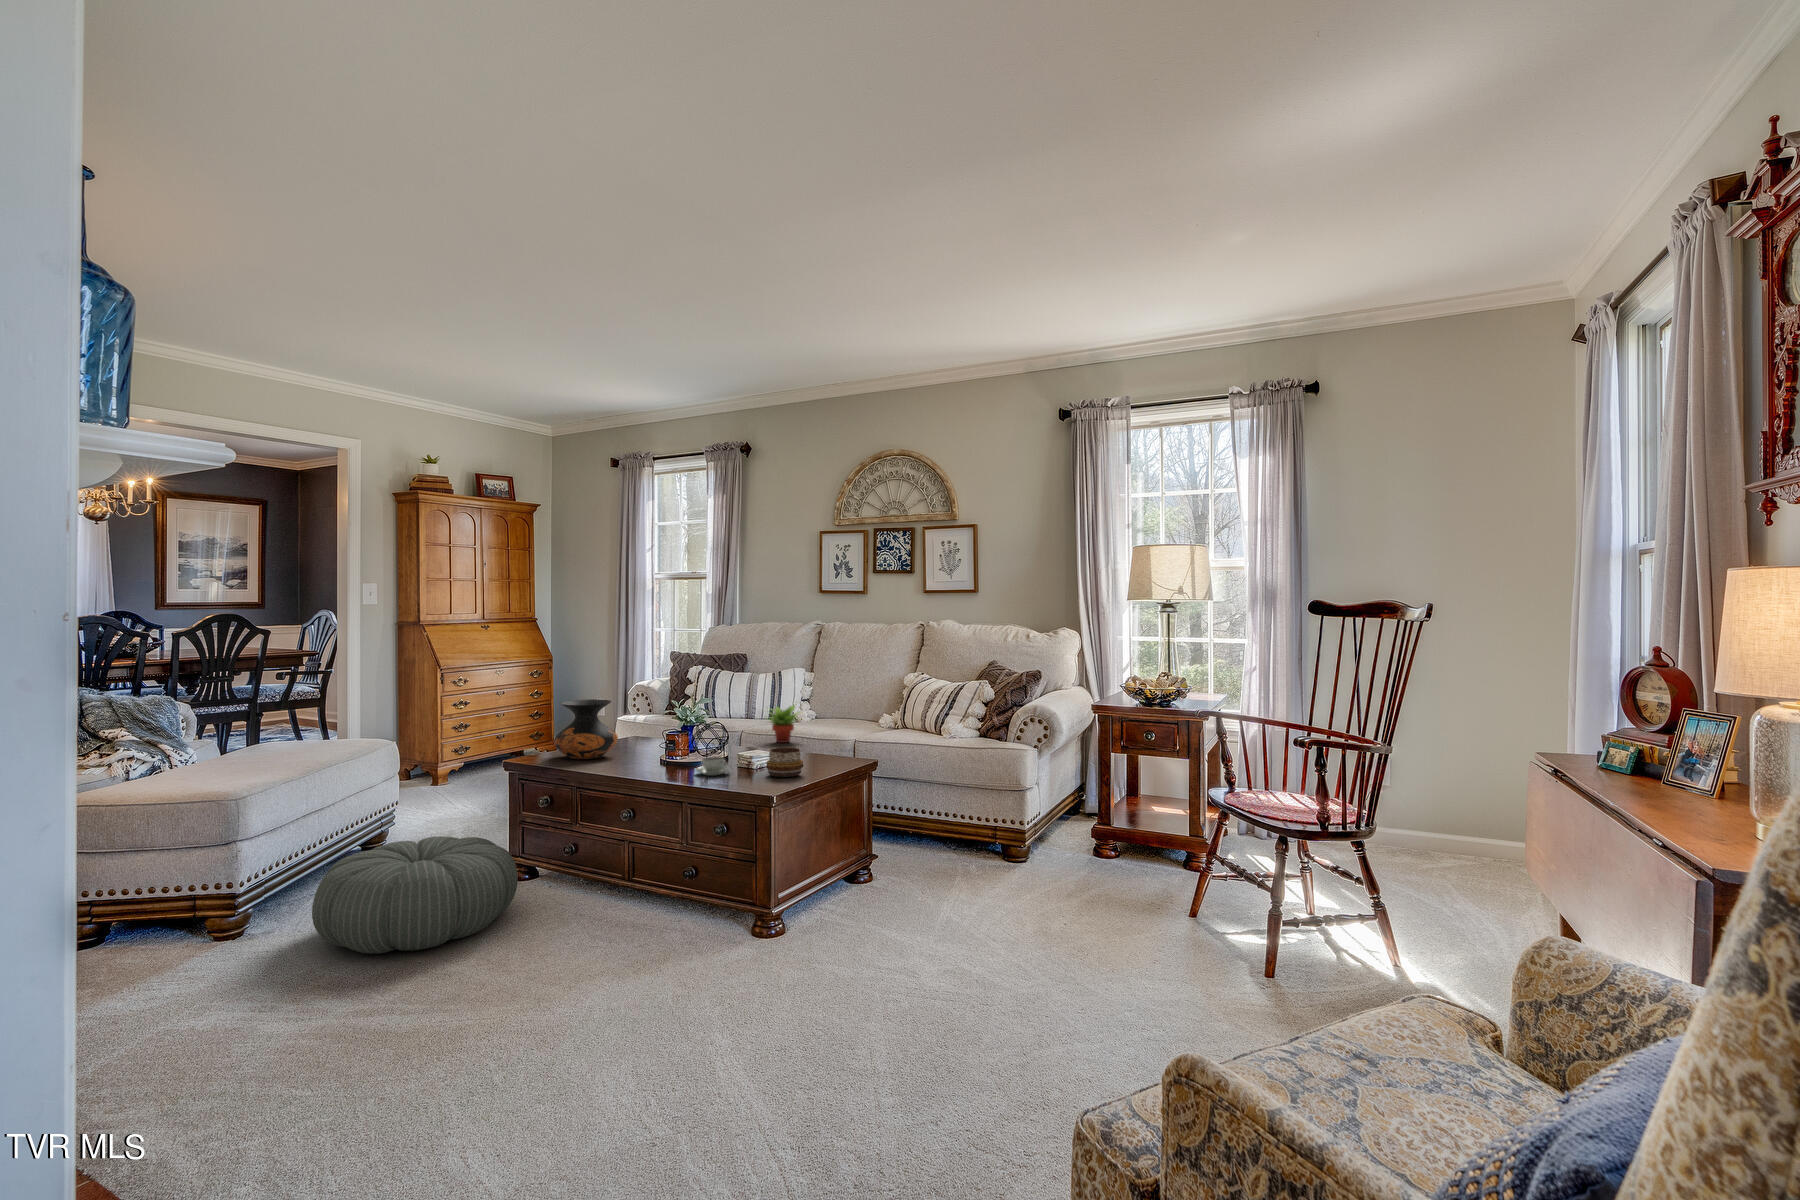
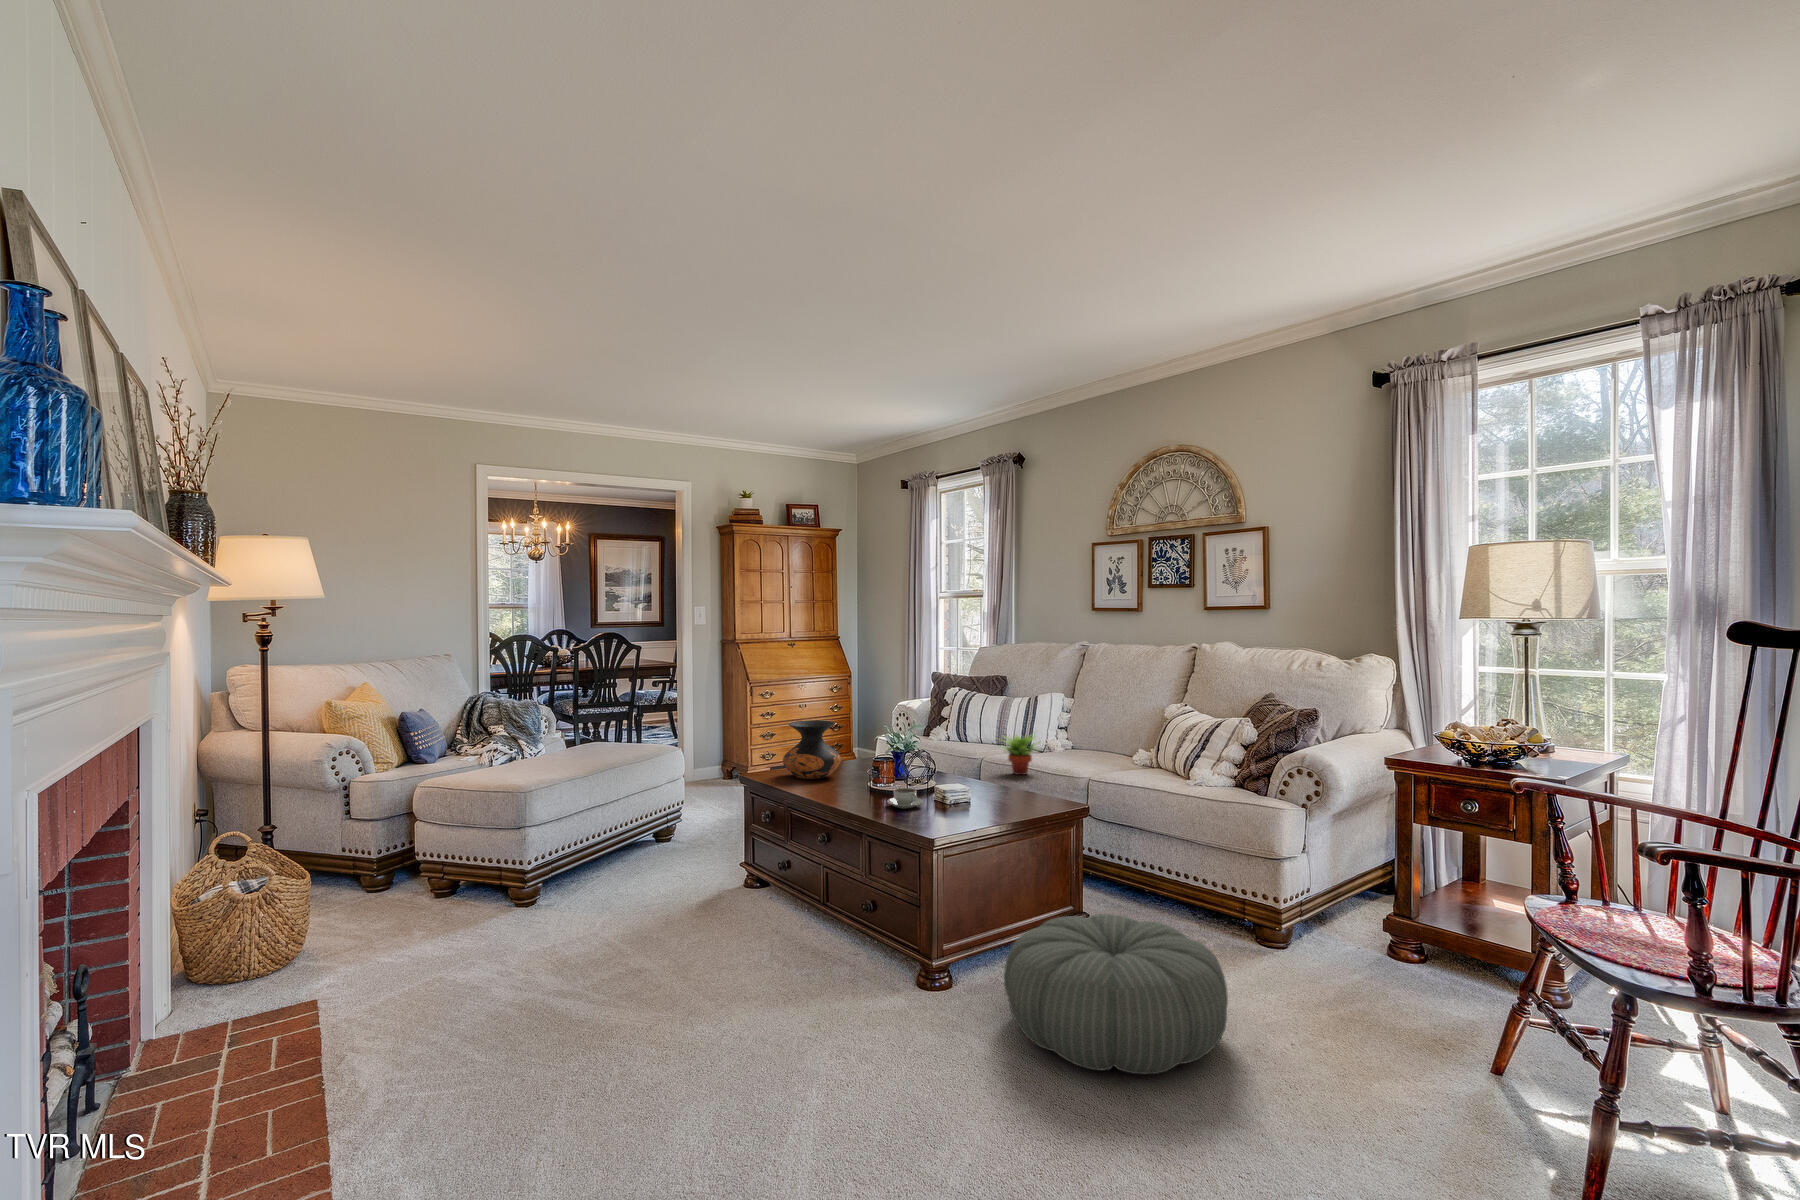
decorative bowl: present [766,747,803,777] -> none [955,784,995,817]
pouf: present [312,836,518,954] -> present [1004,914,1228,1074]

